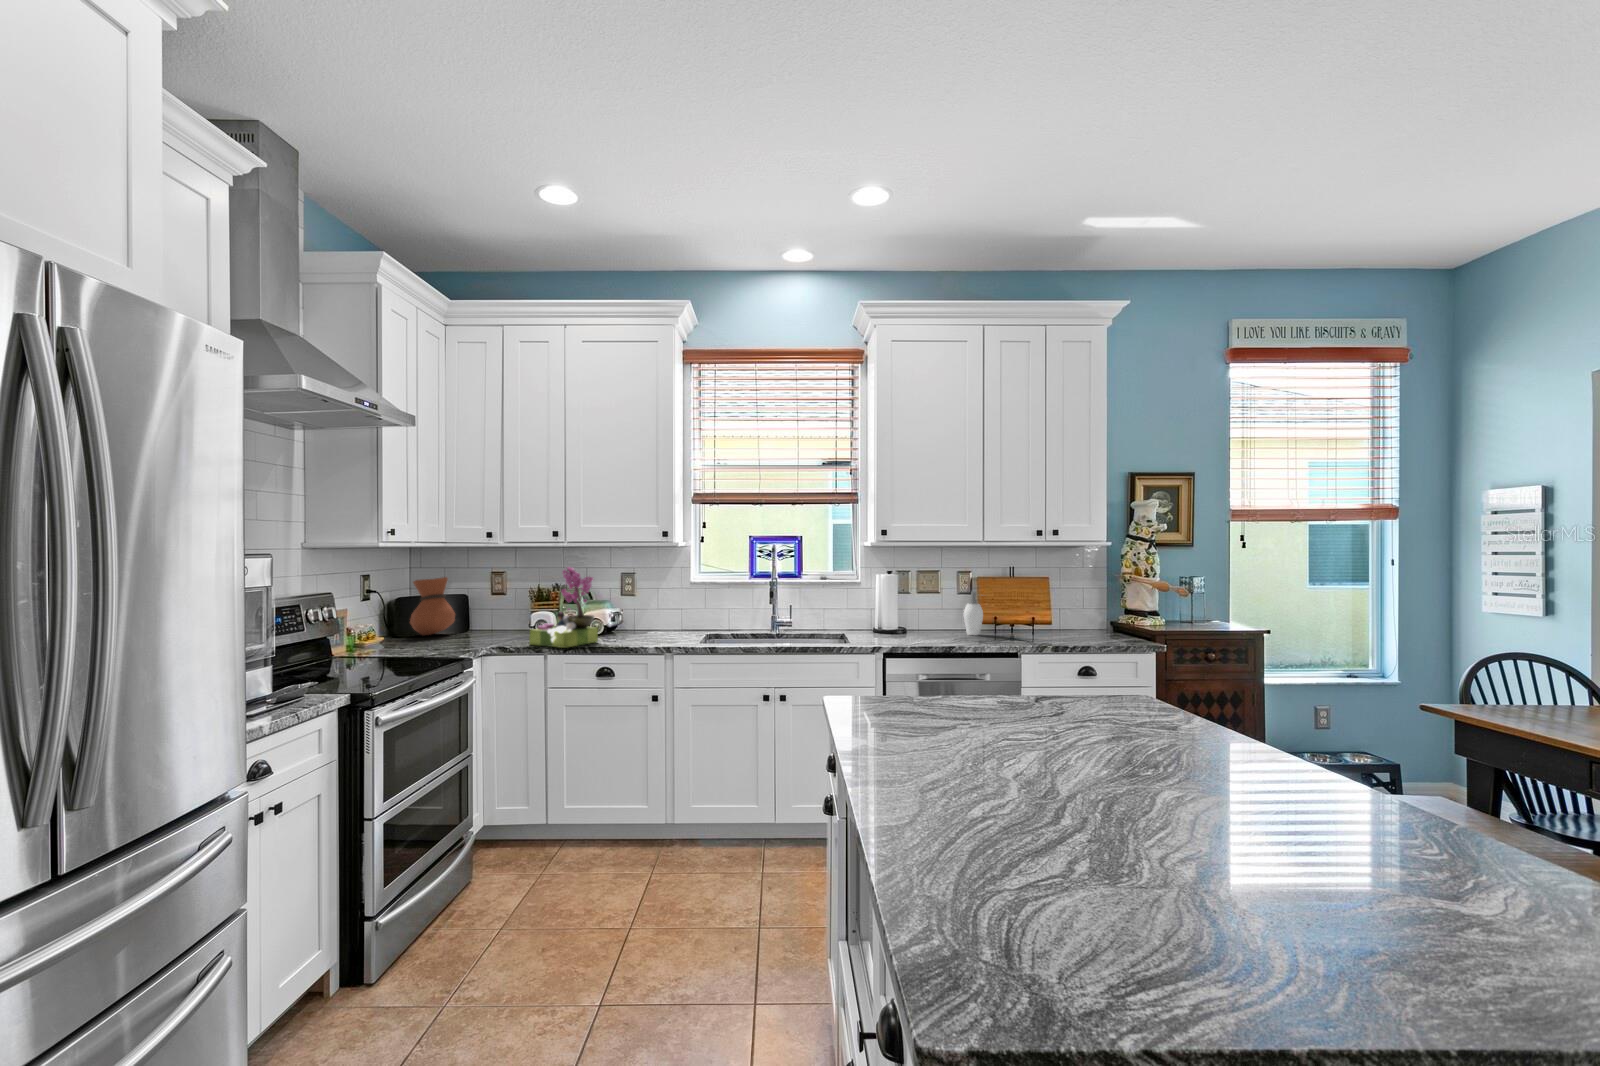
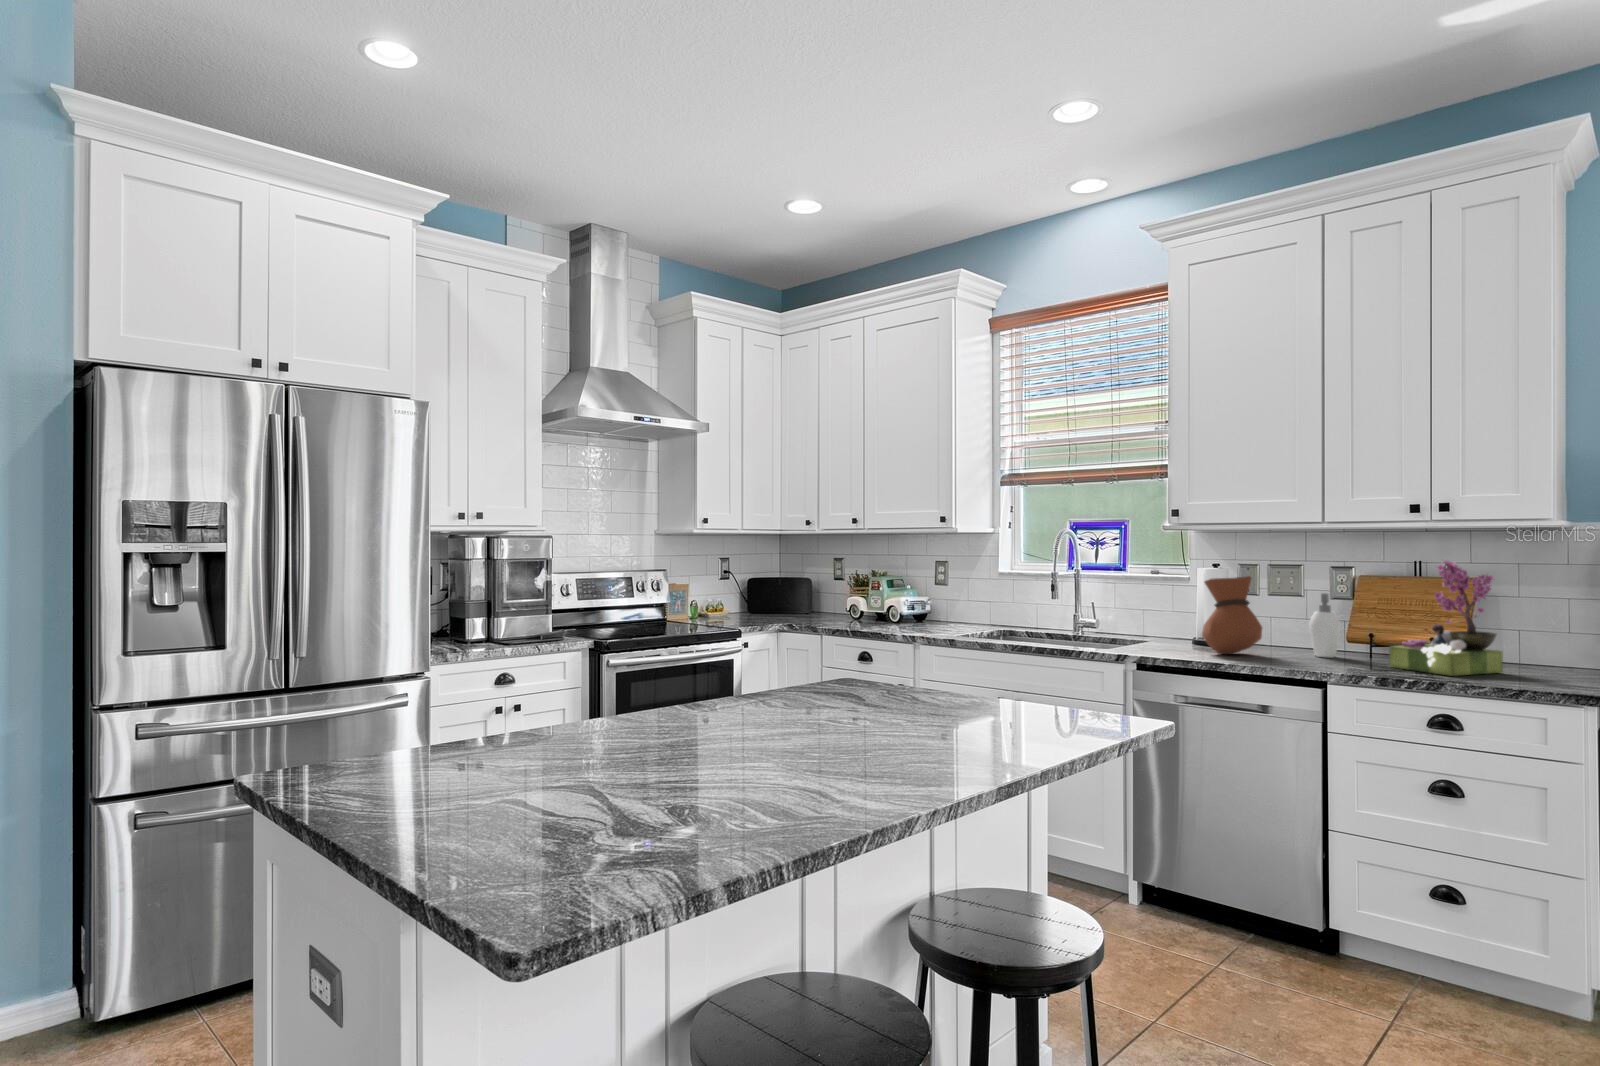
flower arrangement: present [529,567,598,648] -> present [1390,560,1503,676]
vase: present [410,577,455,635] -> present [1202,576,1262,654]

